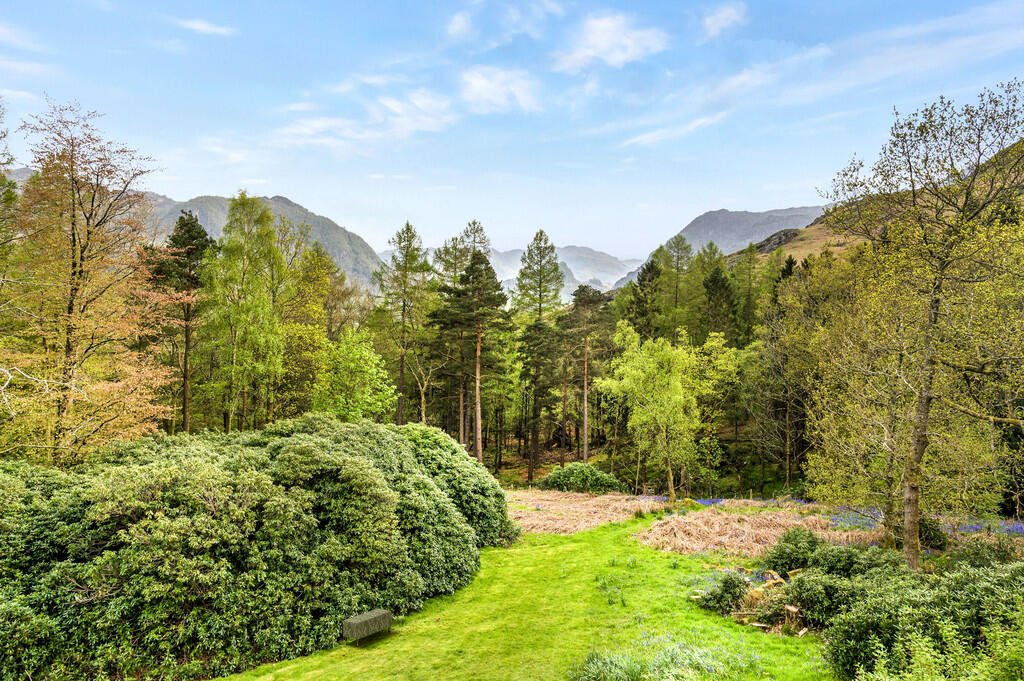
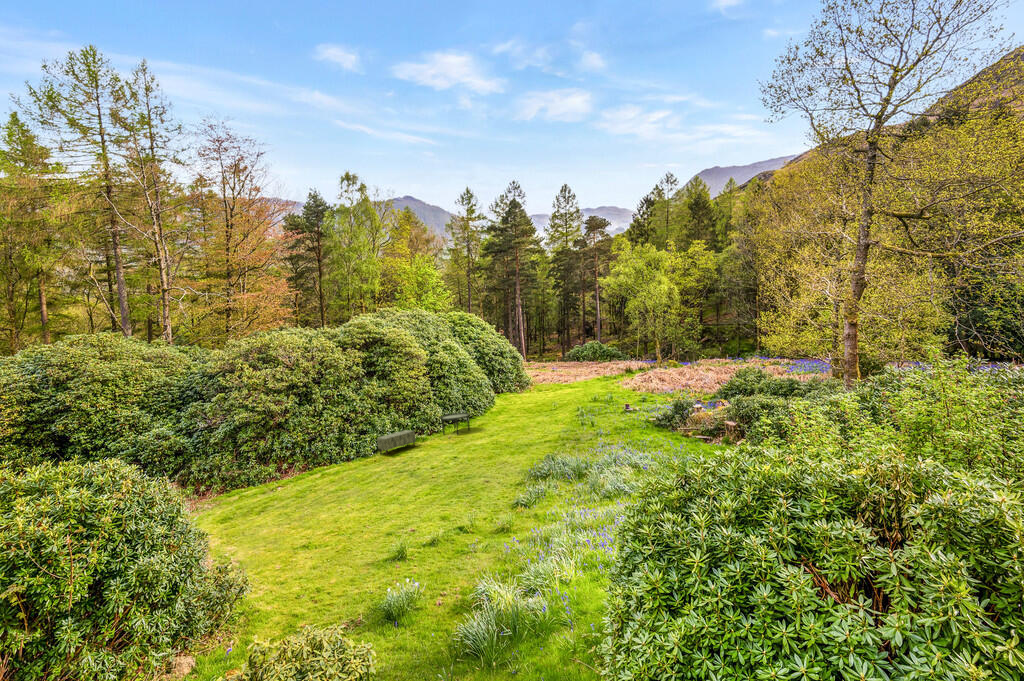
round table: none [418,582,458,616] -> present [440,413,470,435]

